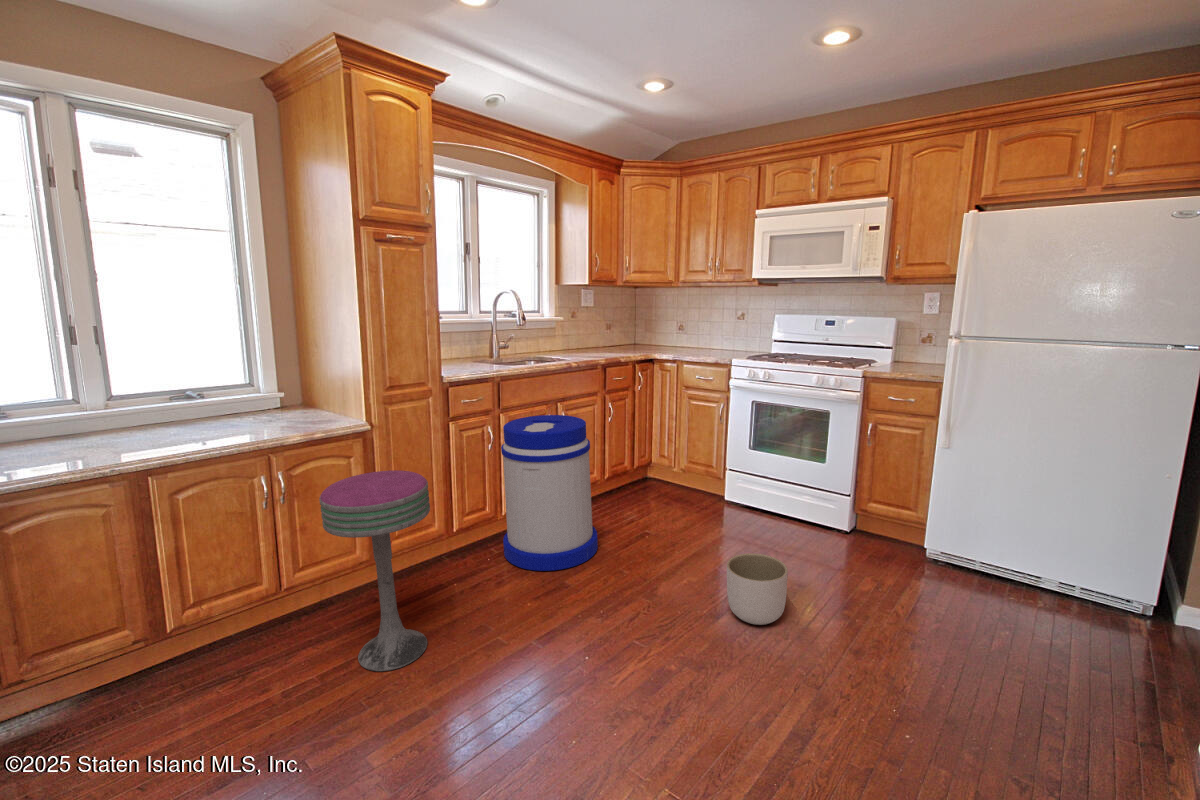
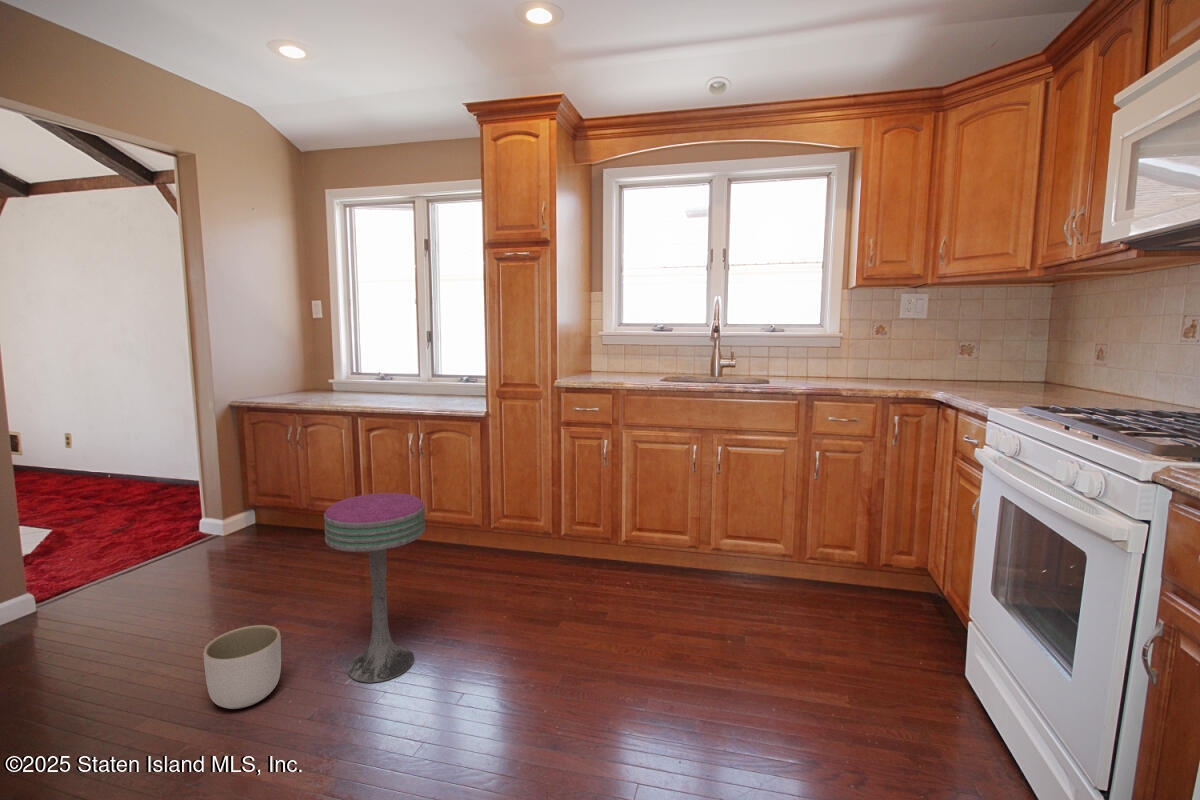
trash can: present [501,415,598,571] -> none [484,449,574,595]
planter: present [727,553,788,625] -> present [203,625,281,709]

